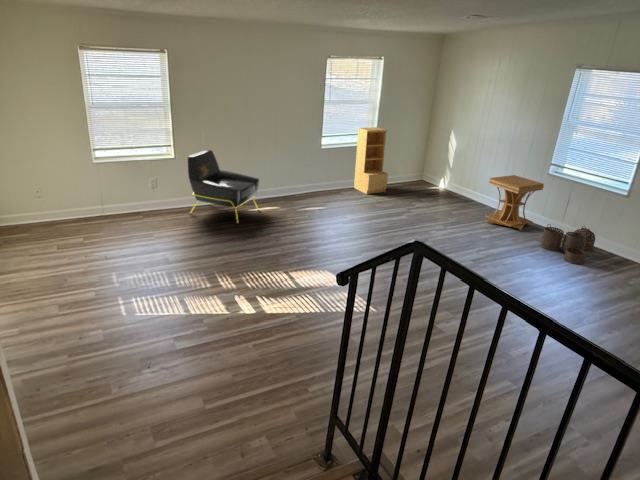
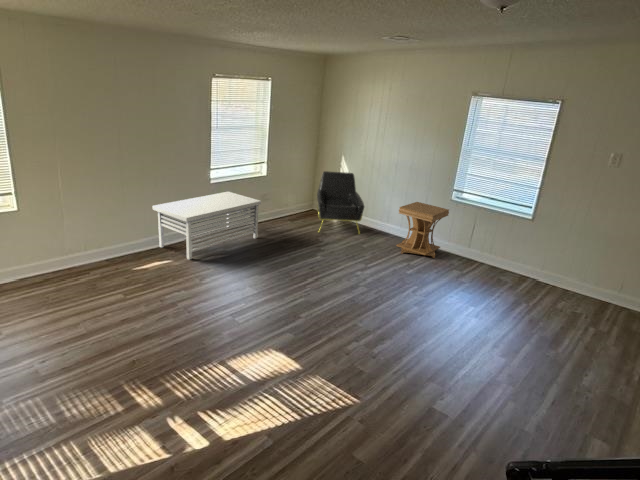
bookshelf: present [354,127,388,194] -> none [248,156,286,231]
armchair: present [188,150,259,224] -> present [317,171,364,234]
storage bench: none [270,157,361,209] -> present [153,192,261,260]
woven basket: present [541,224,595,264] -> none [461,249,510,291]

